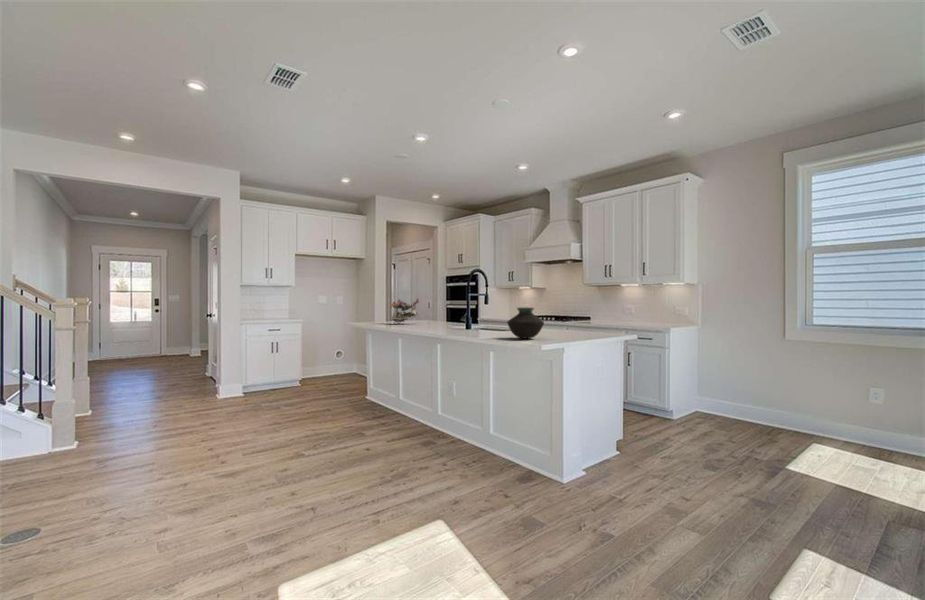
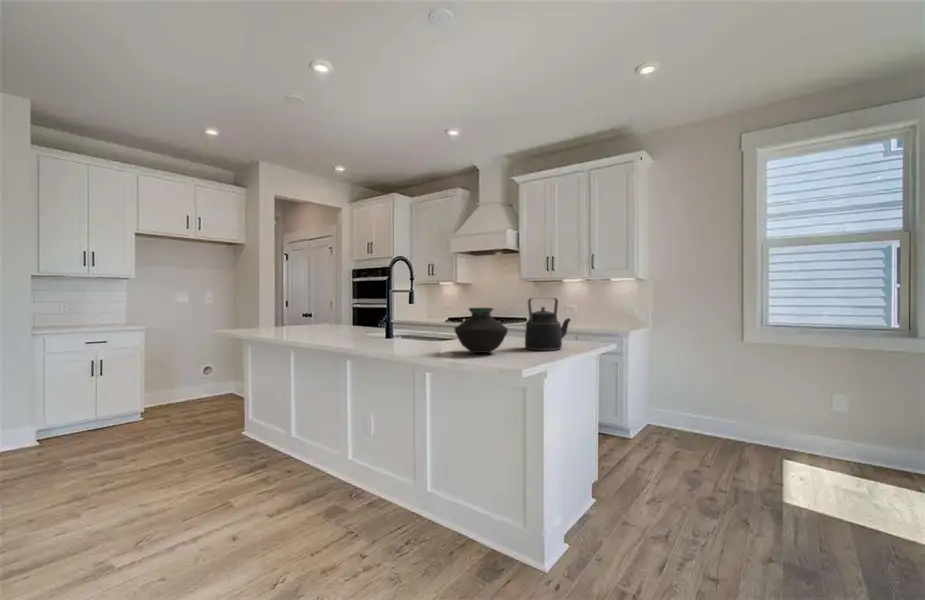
flower arrangement: present [390,299,419,323] -> none [271,294,318,329]
kettle: none [560,301,597,339] -> present [525,298,570,351]

